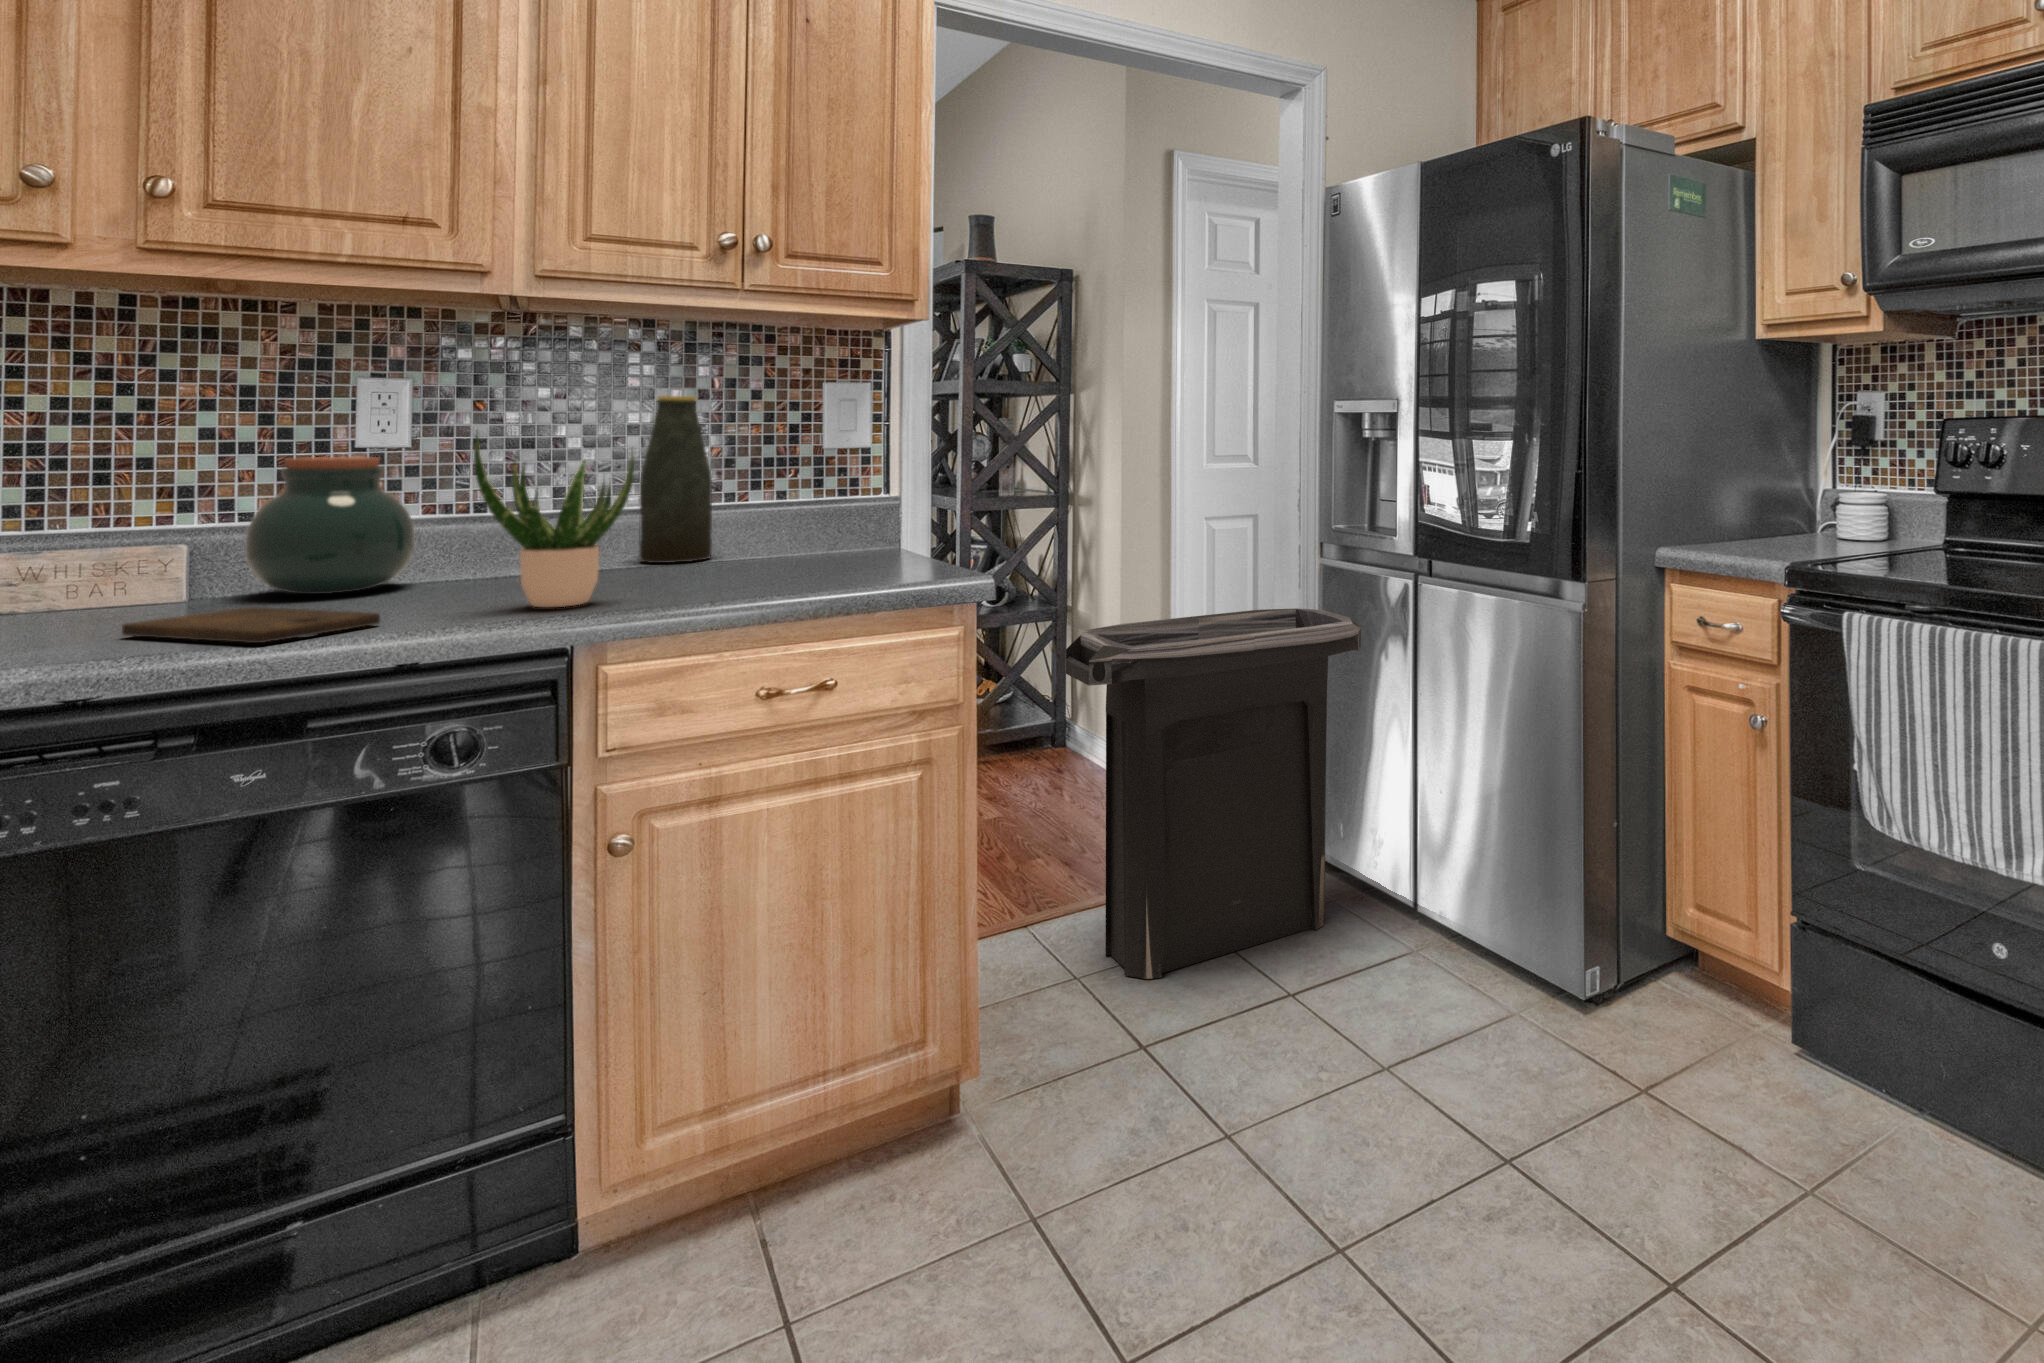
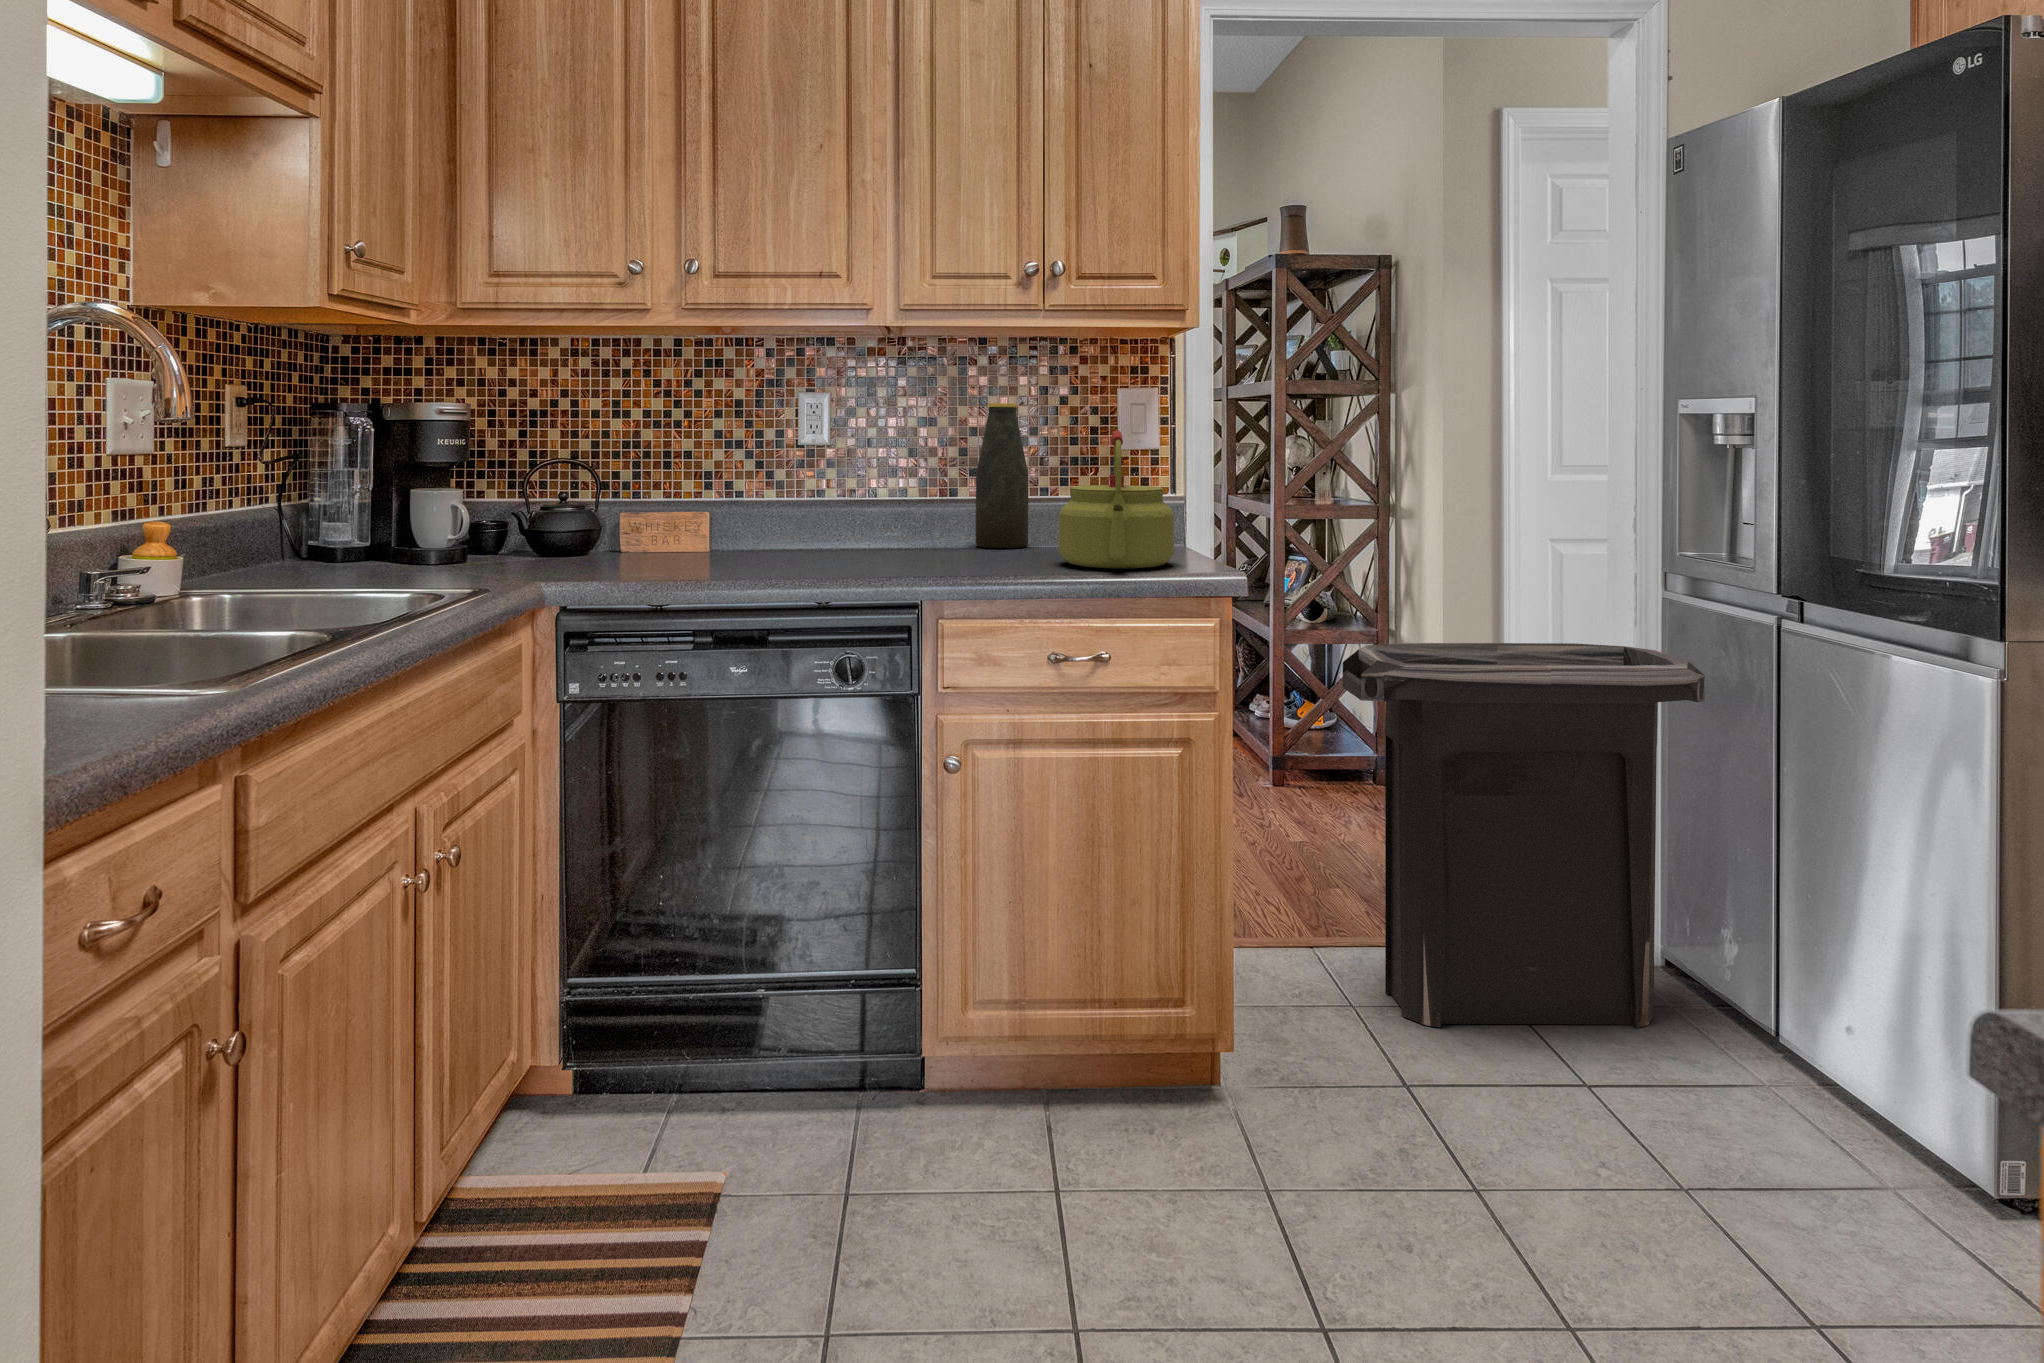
kettle: none [762,427,903,580] -> present [1059,430,1174,569]
potted plant: present [474,432,634,608] -> none [861,432,963,574]
jar: present [246,457,414,594] -> none [737,453,829,554]
cutting board: present [122,607,380,643] -> none [678,559,807,581]

